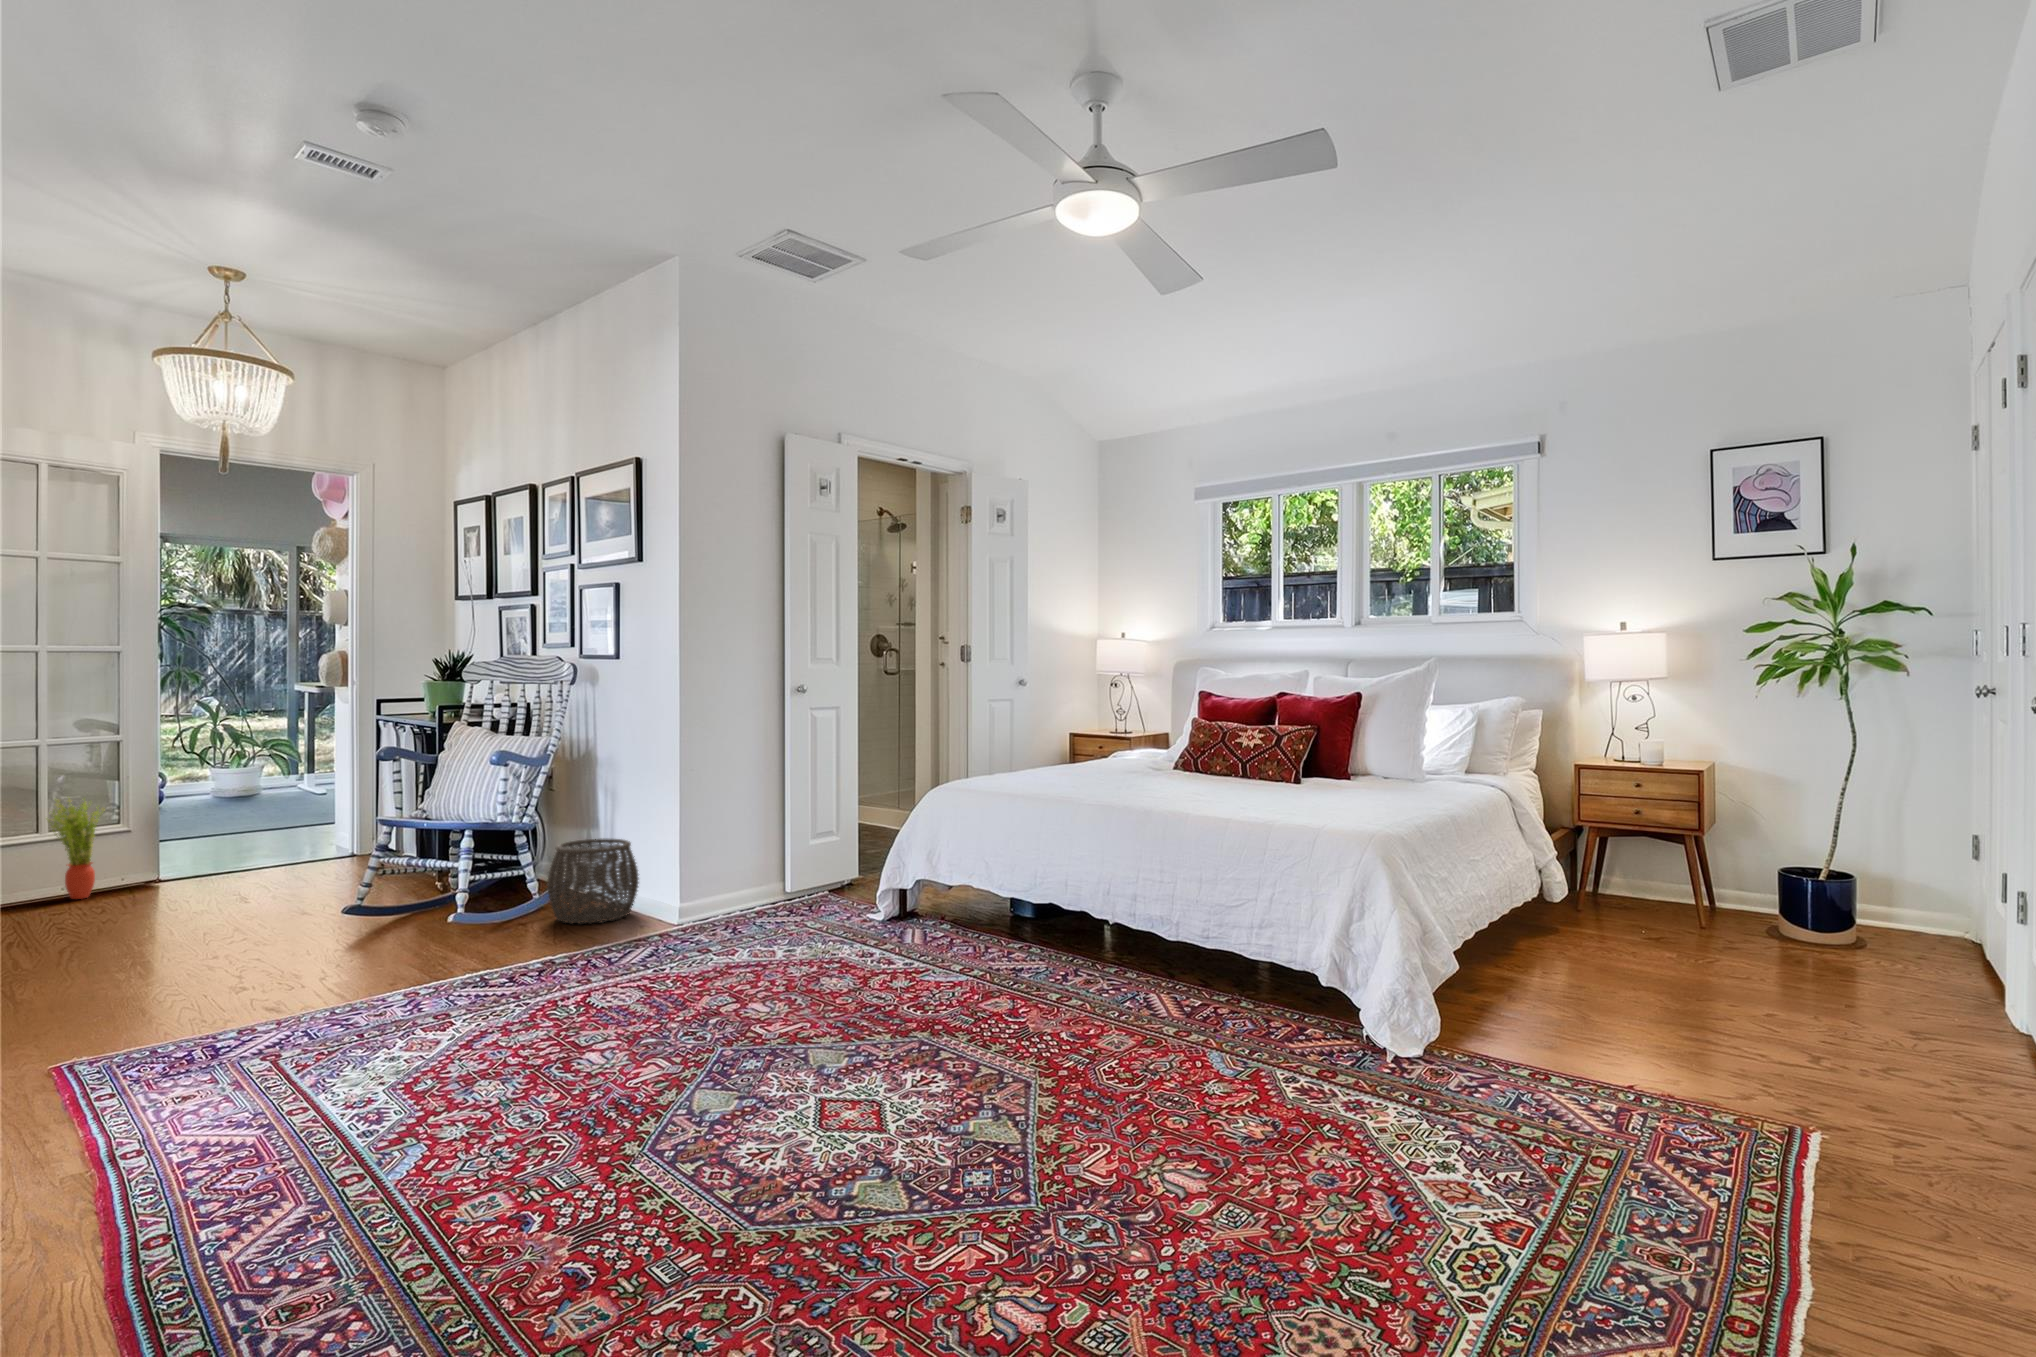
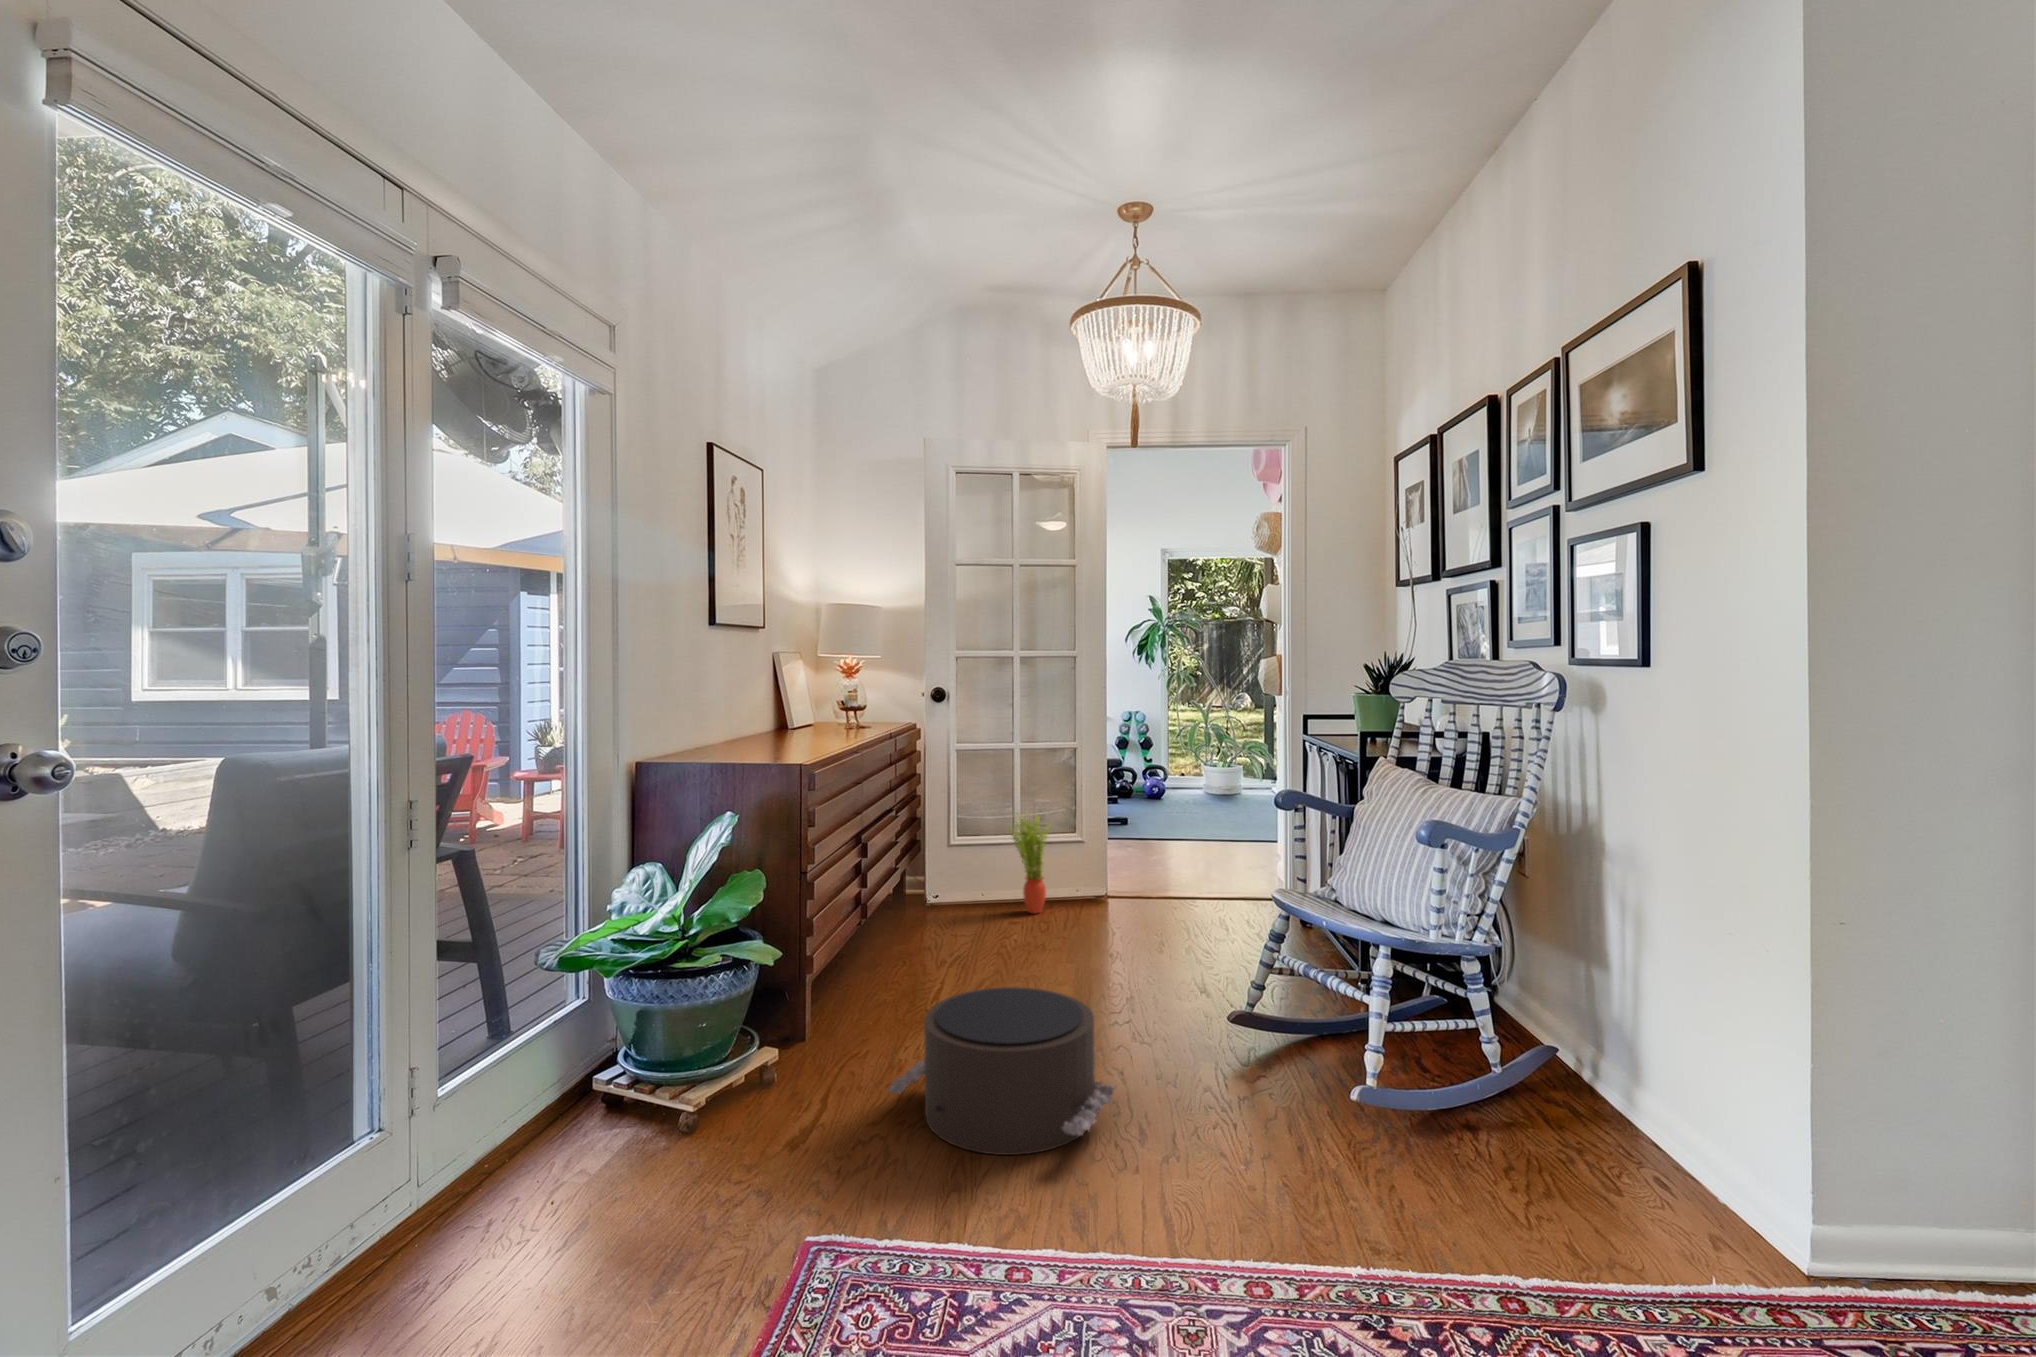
woven basket: present [547,838,639,924] -> none [1510,1008,1714,1213]
pouf: none [74,894,284,997] -> present [887,987,1116,1155]

